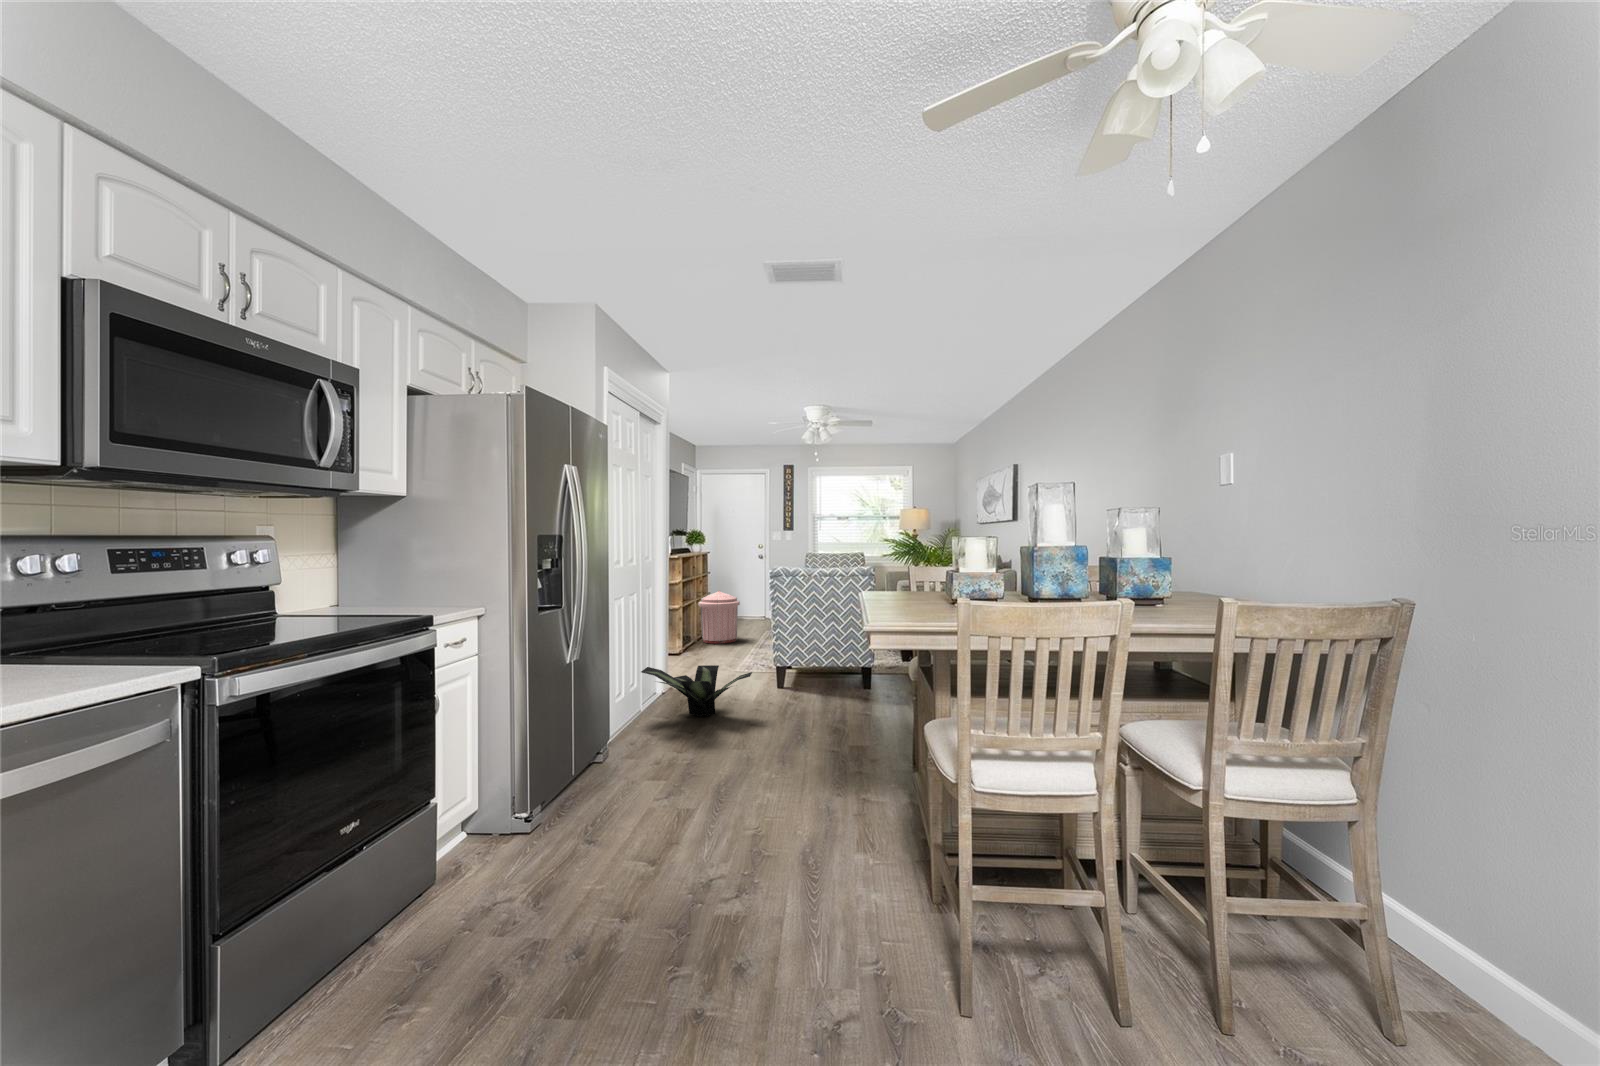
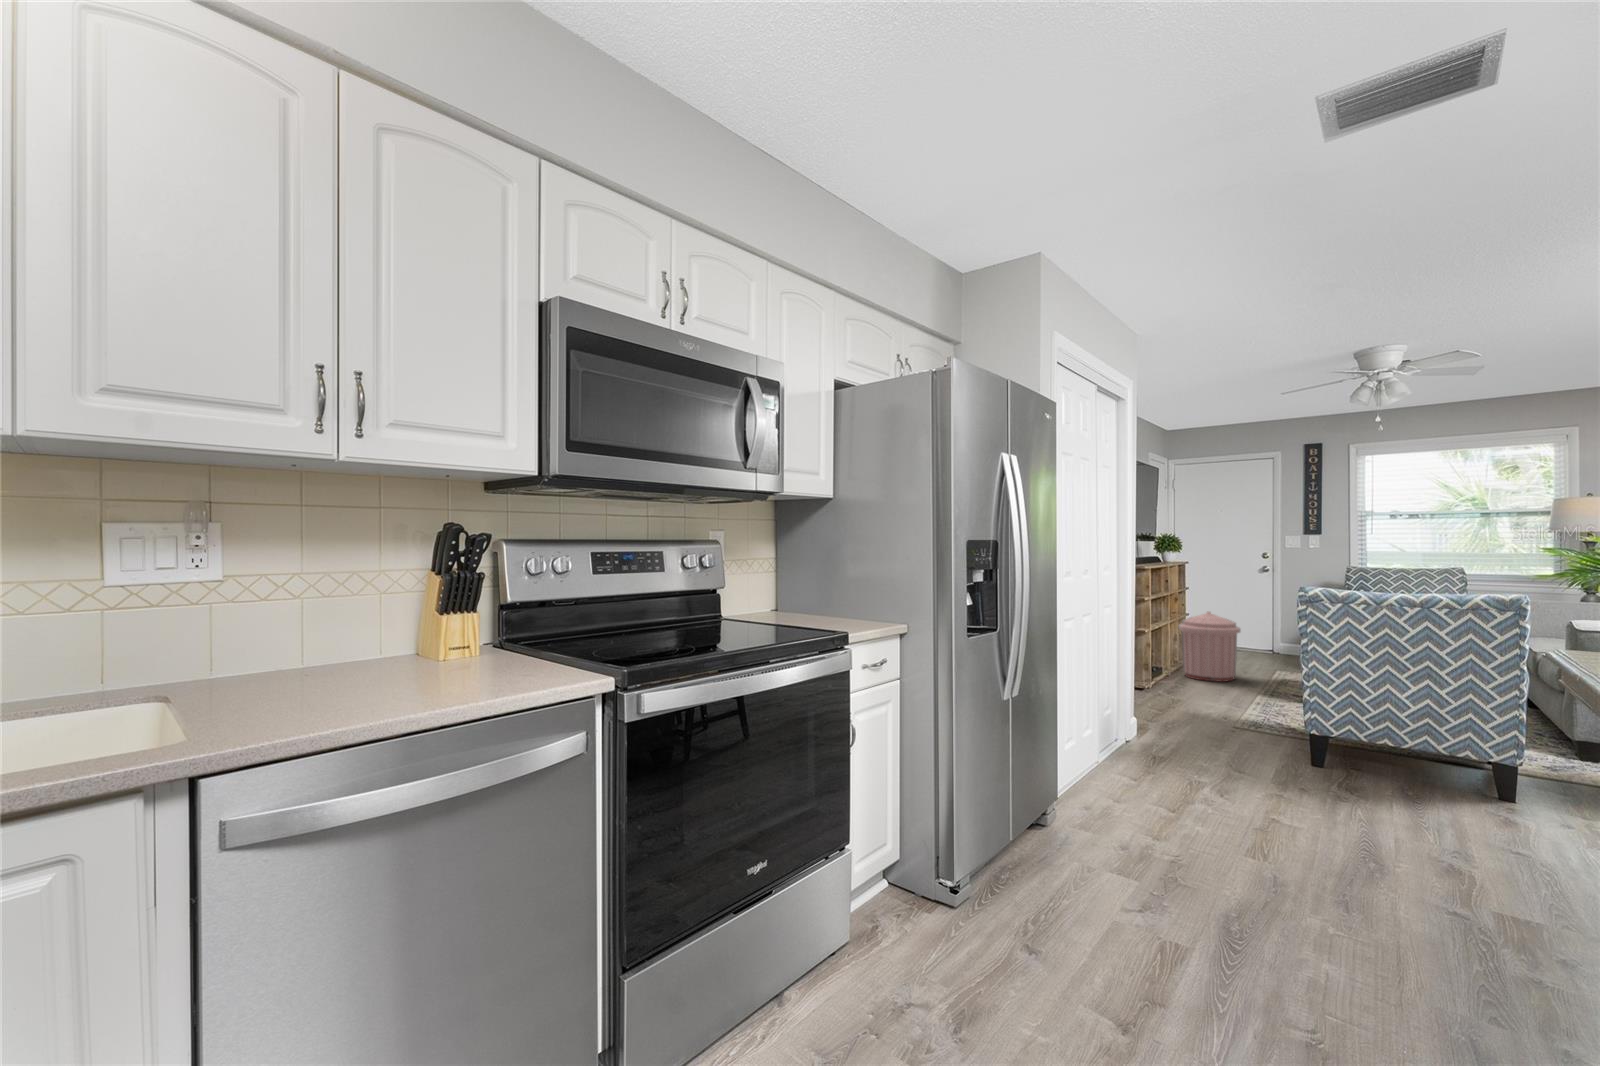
potted plant: present [641,665,752,717] -> none [1100,707,1271,790]

